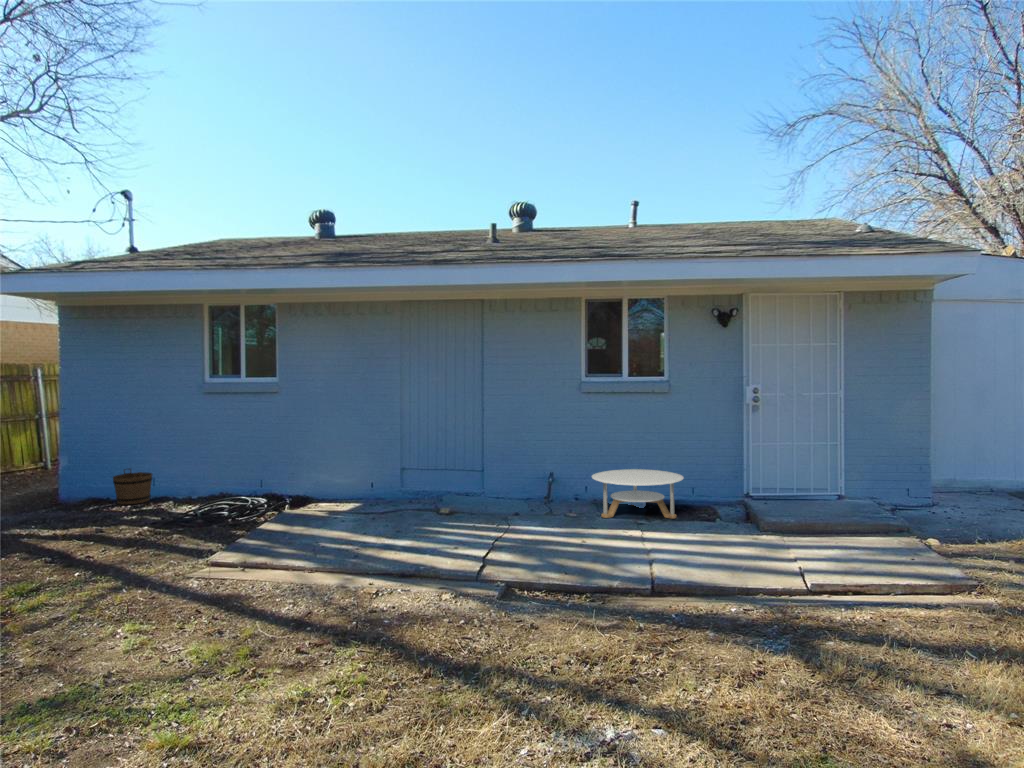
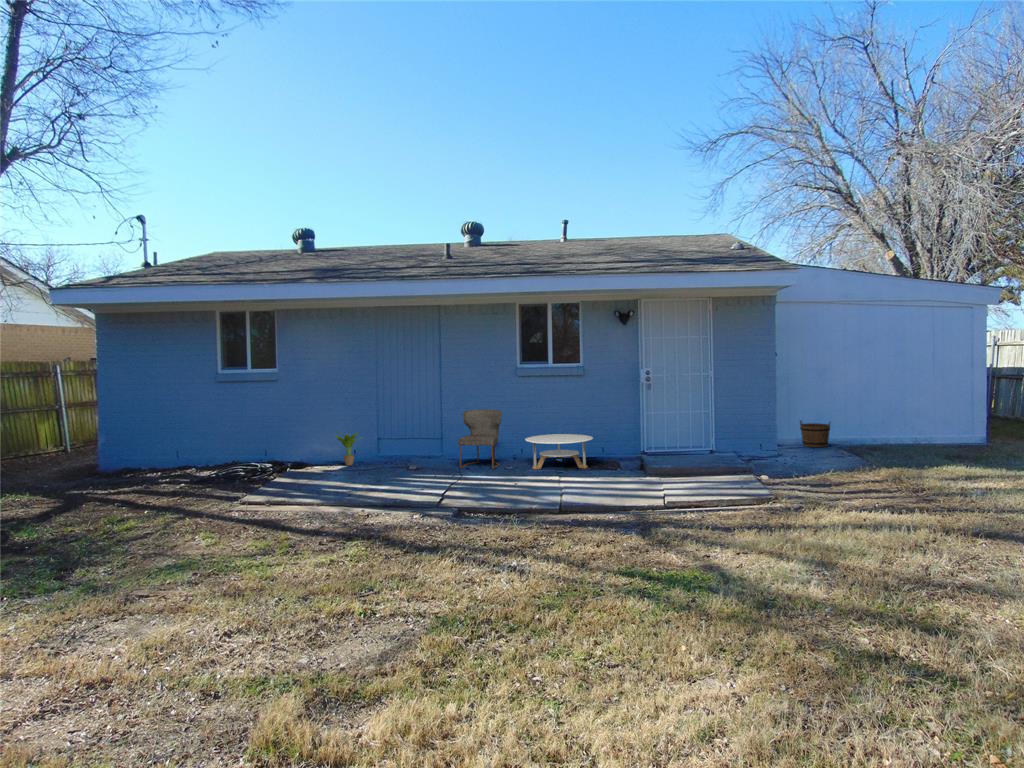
chair: none [503,435,561,515] -> present [458,409,502,469]
potted plant: none [344,455,385,503] -> present [336,431,364,466]
bucket: present [113,469,152,504] -> present [800,421,830,447]

